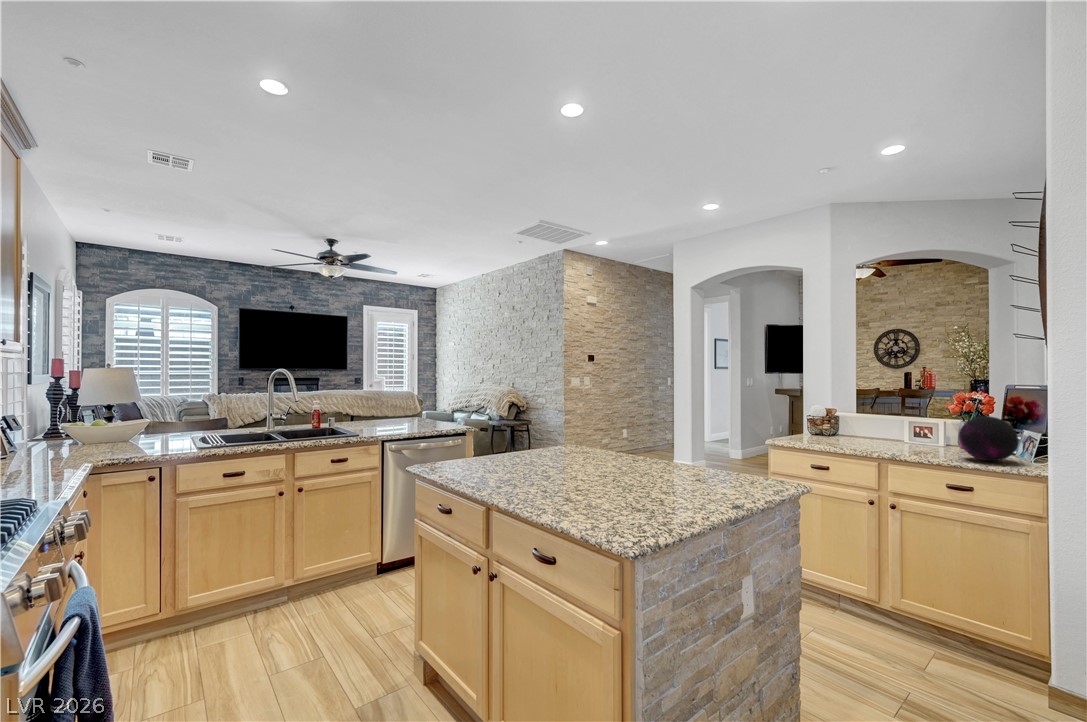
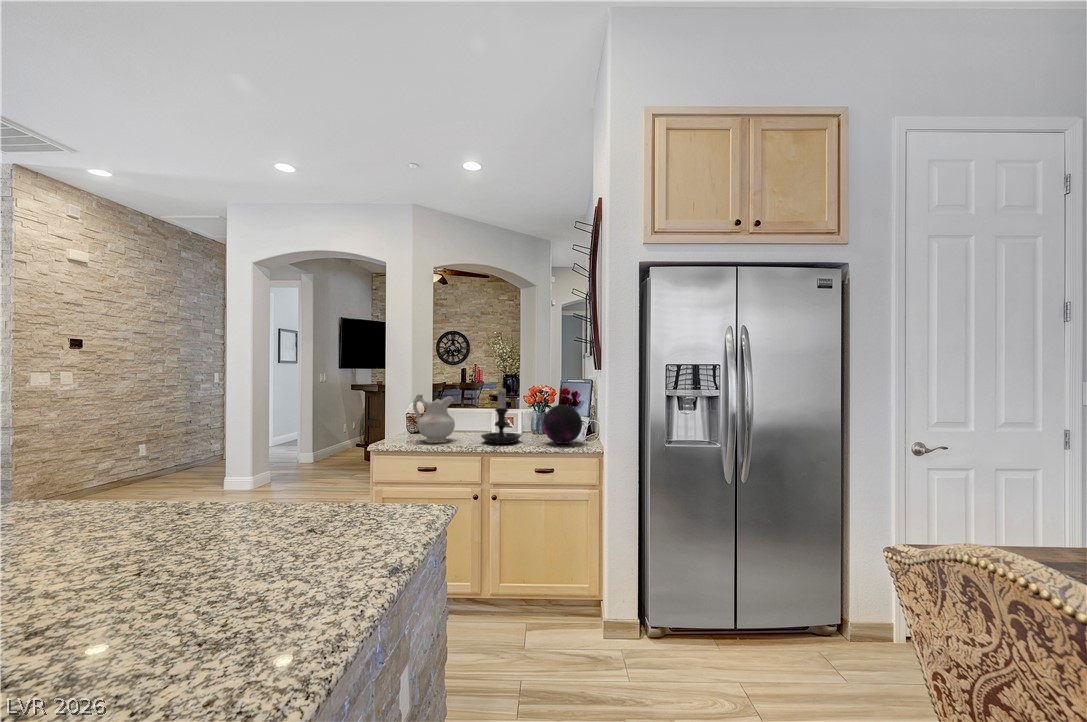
candle holder: none [879,392,933,453] -> present [481,389,522,444]
ceramic pitcher: none [808,398,852,445] -> present [413,395,455,443]

